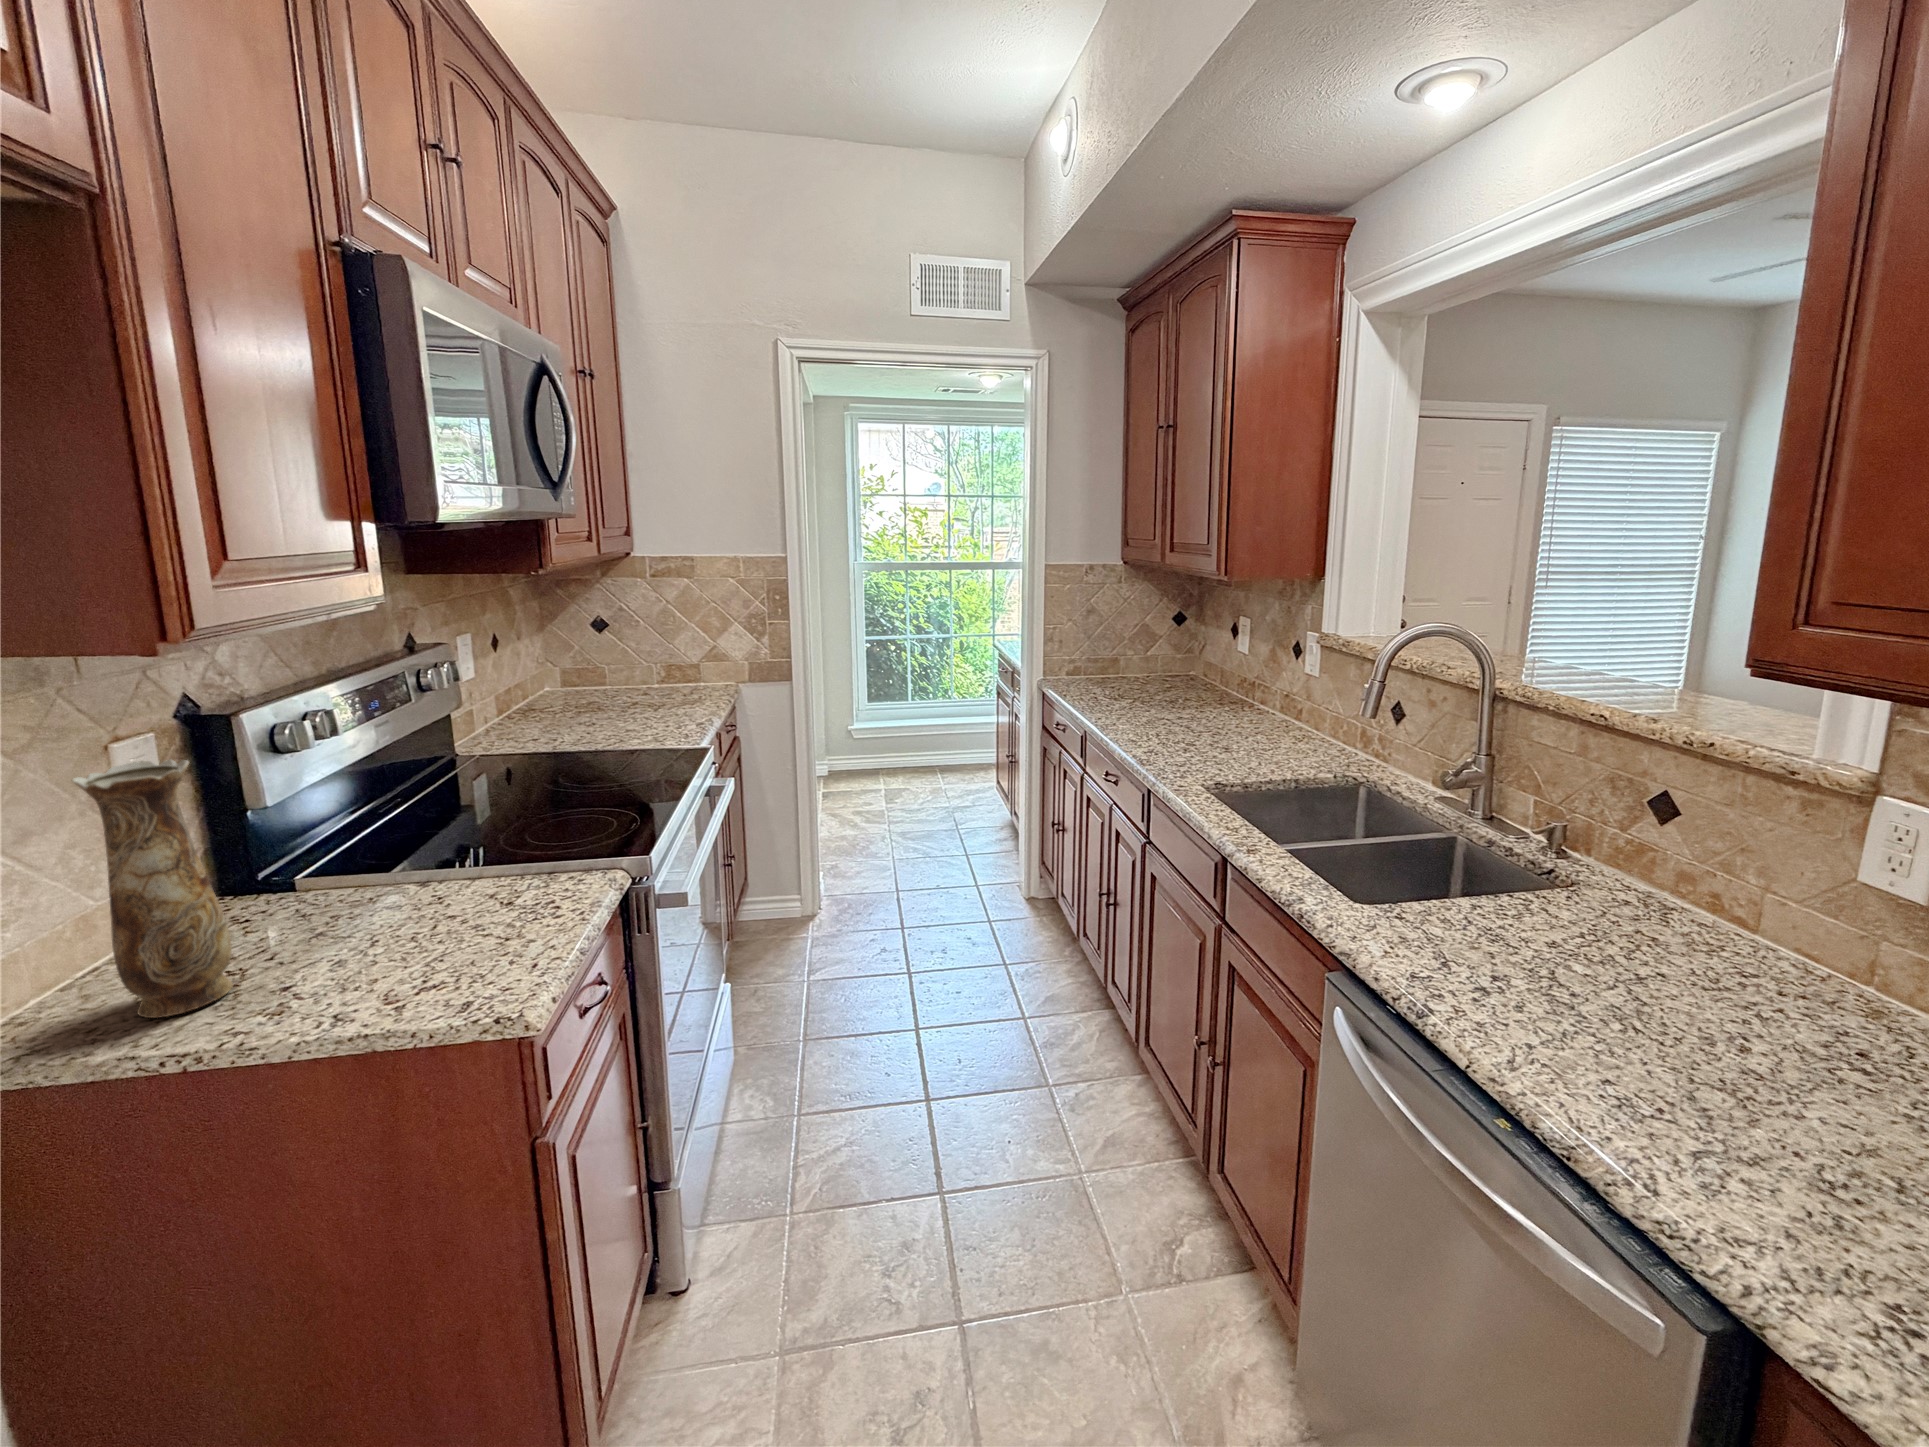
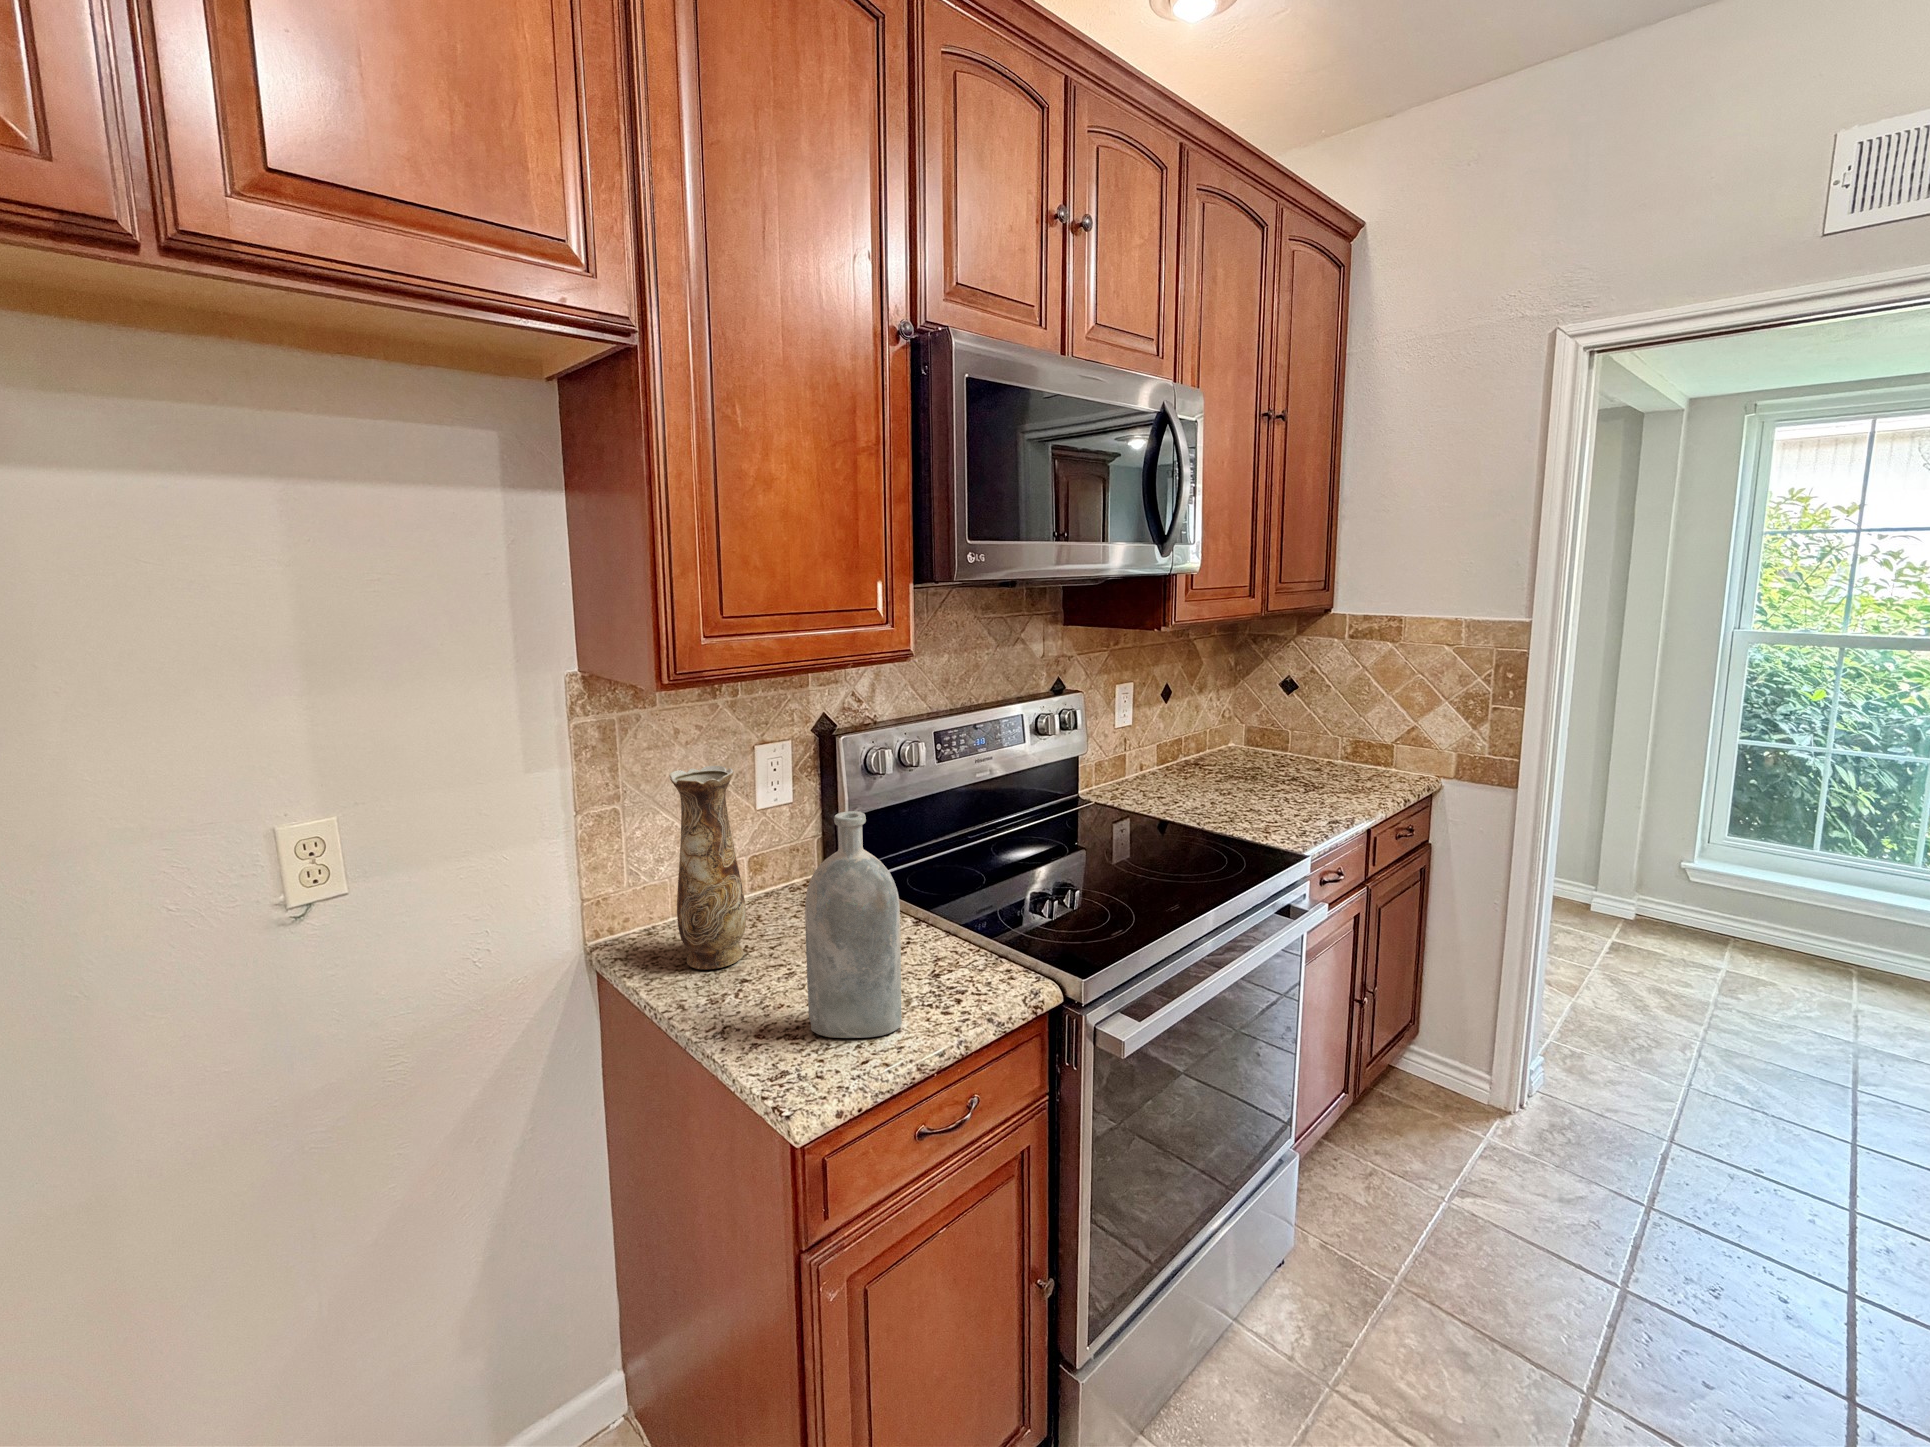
bottle: none [410,750,524,981] -> present [805,811,902,1038]

